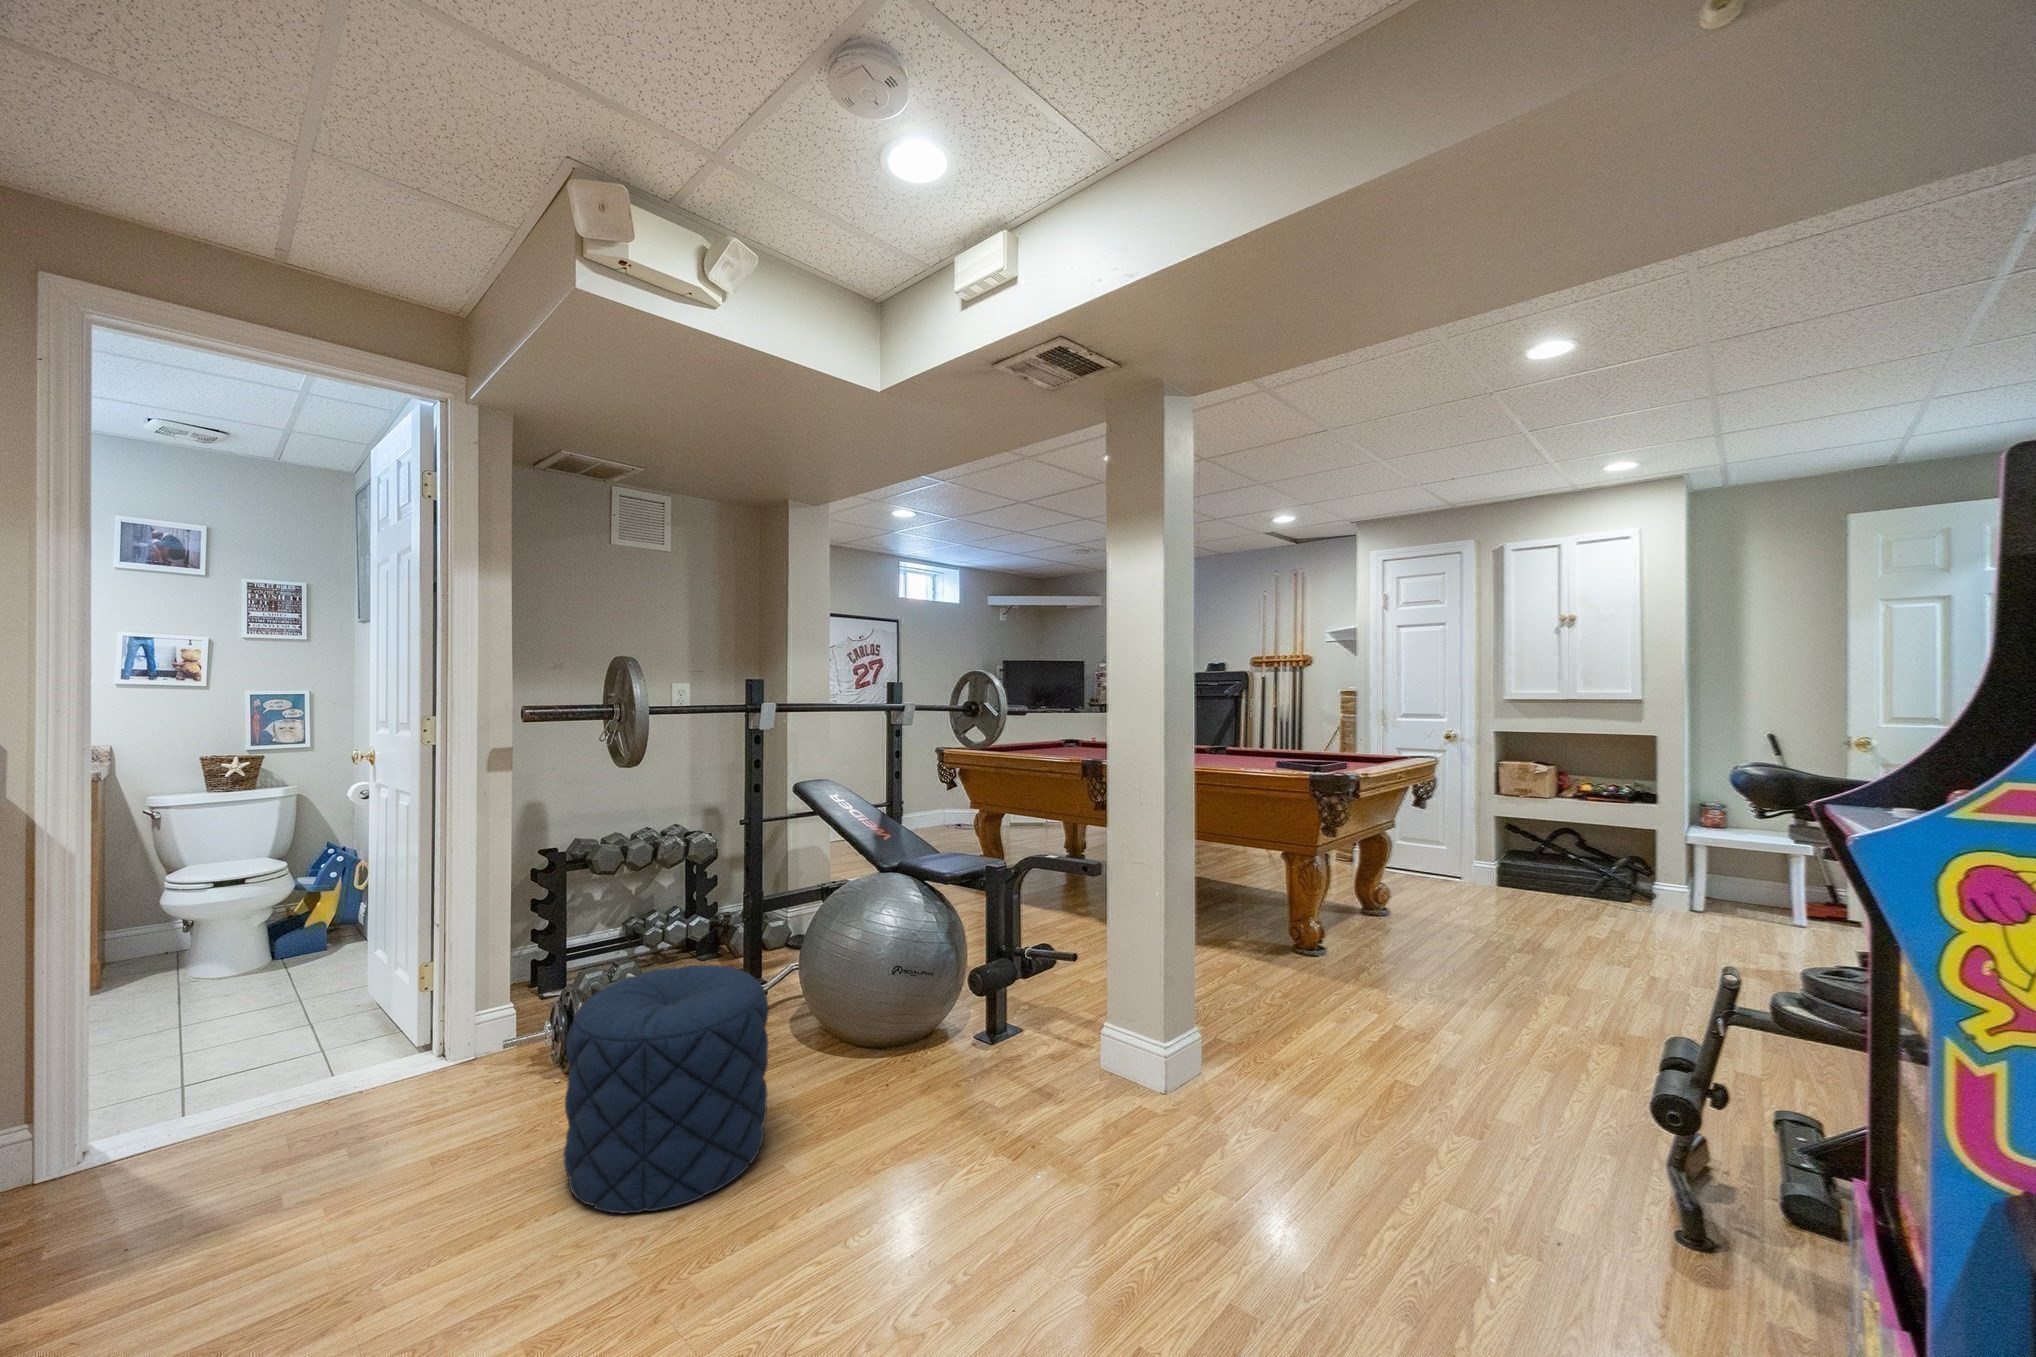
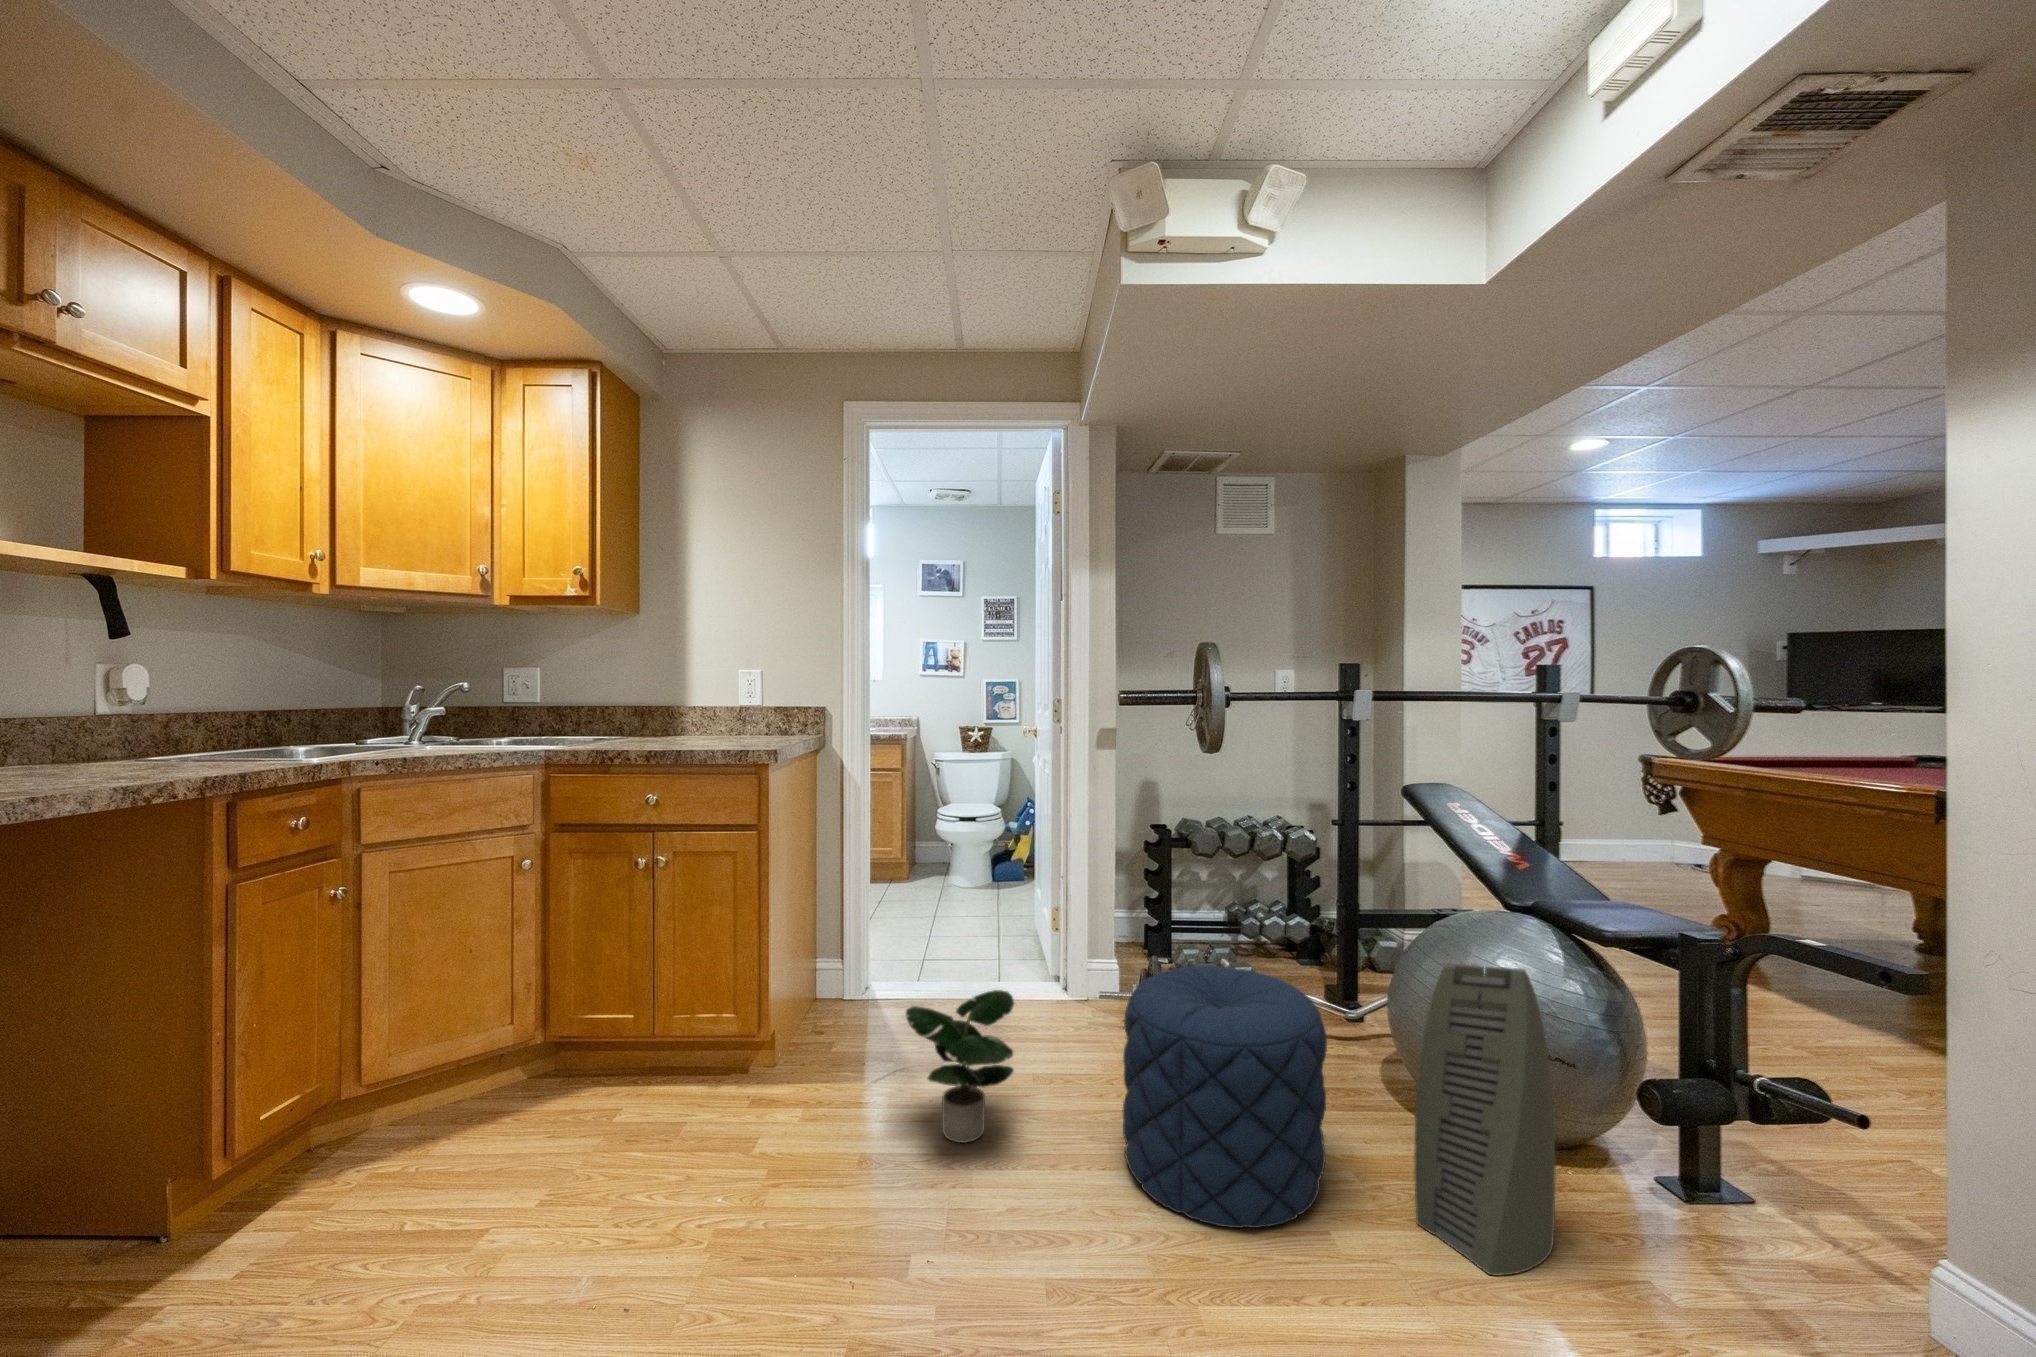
air purifier: none [839,907,929,1141] -> present [1414,963,1556,1276]
potted plant: none [240,1065,425,1271] -> present [905,990,1014,1143]

